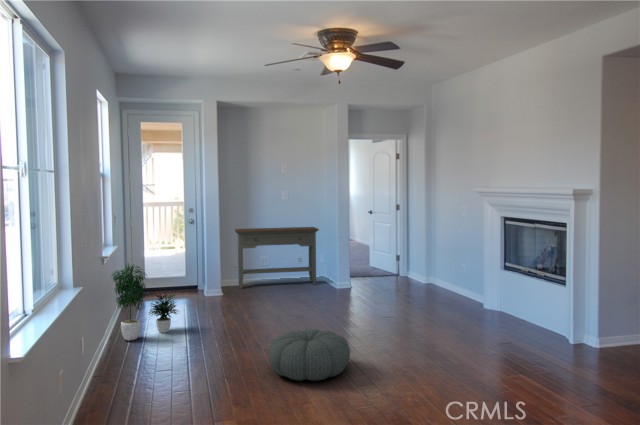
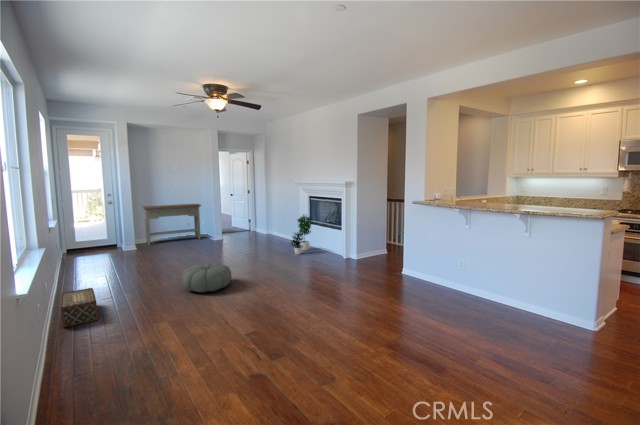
potted plant: present [112,263,177,341] -> present [291,215,312,254]
woven basket: none [84,353,139,414] -> present [61,288,98,327]

